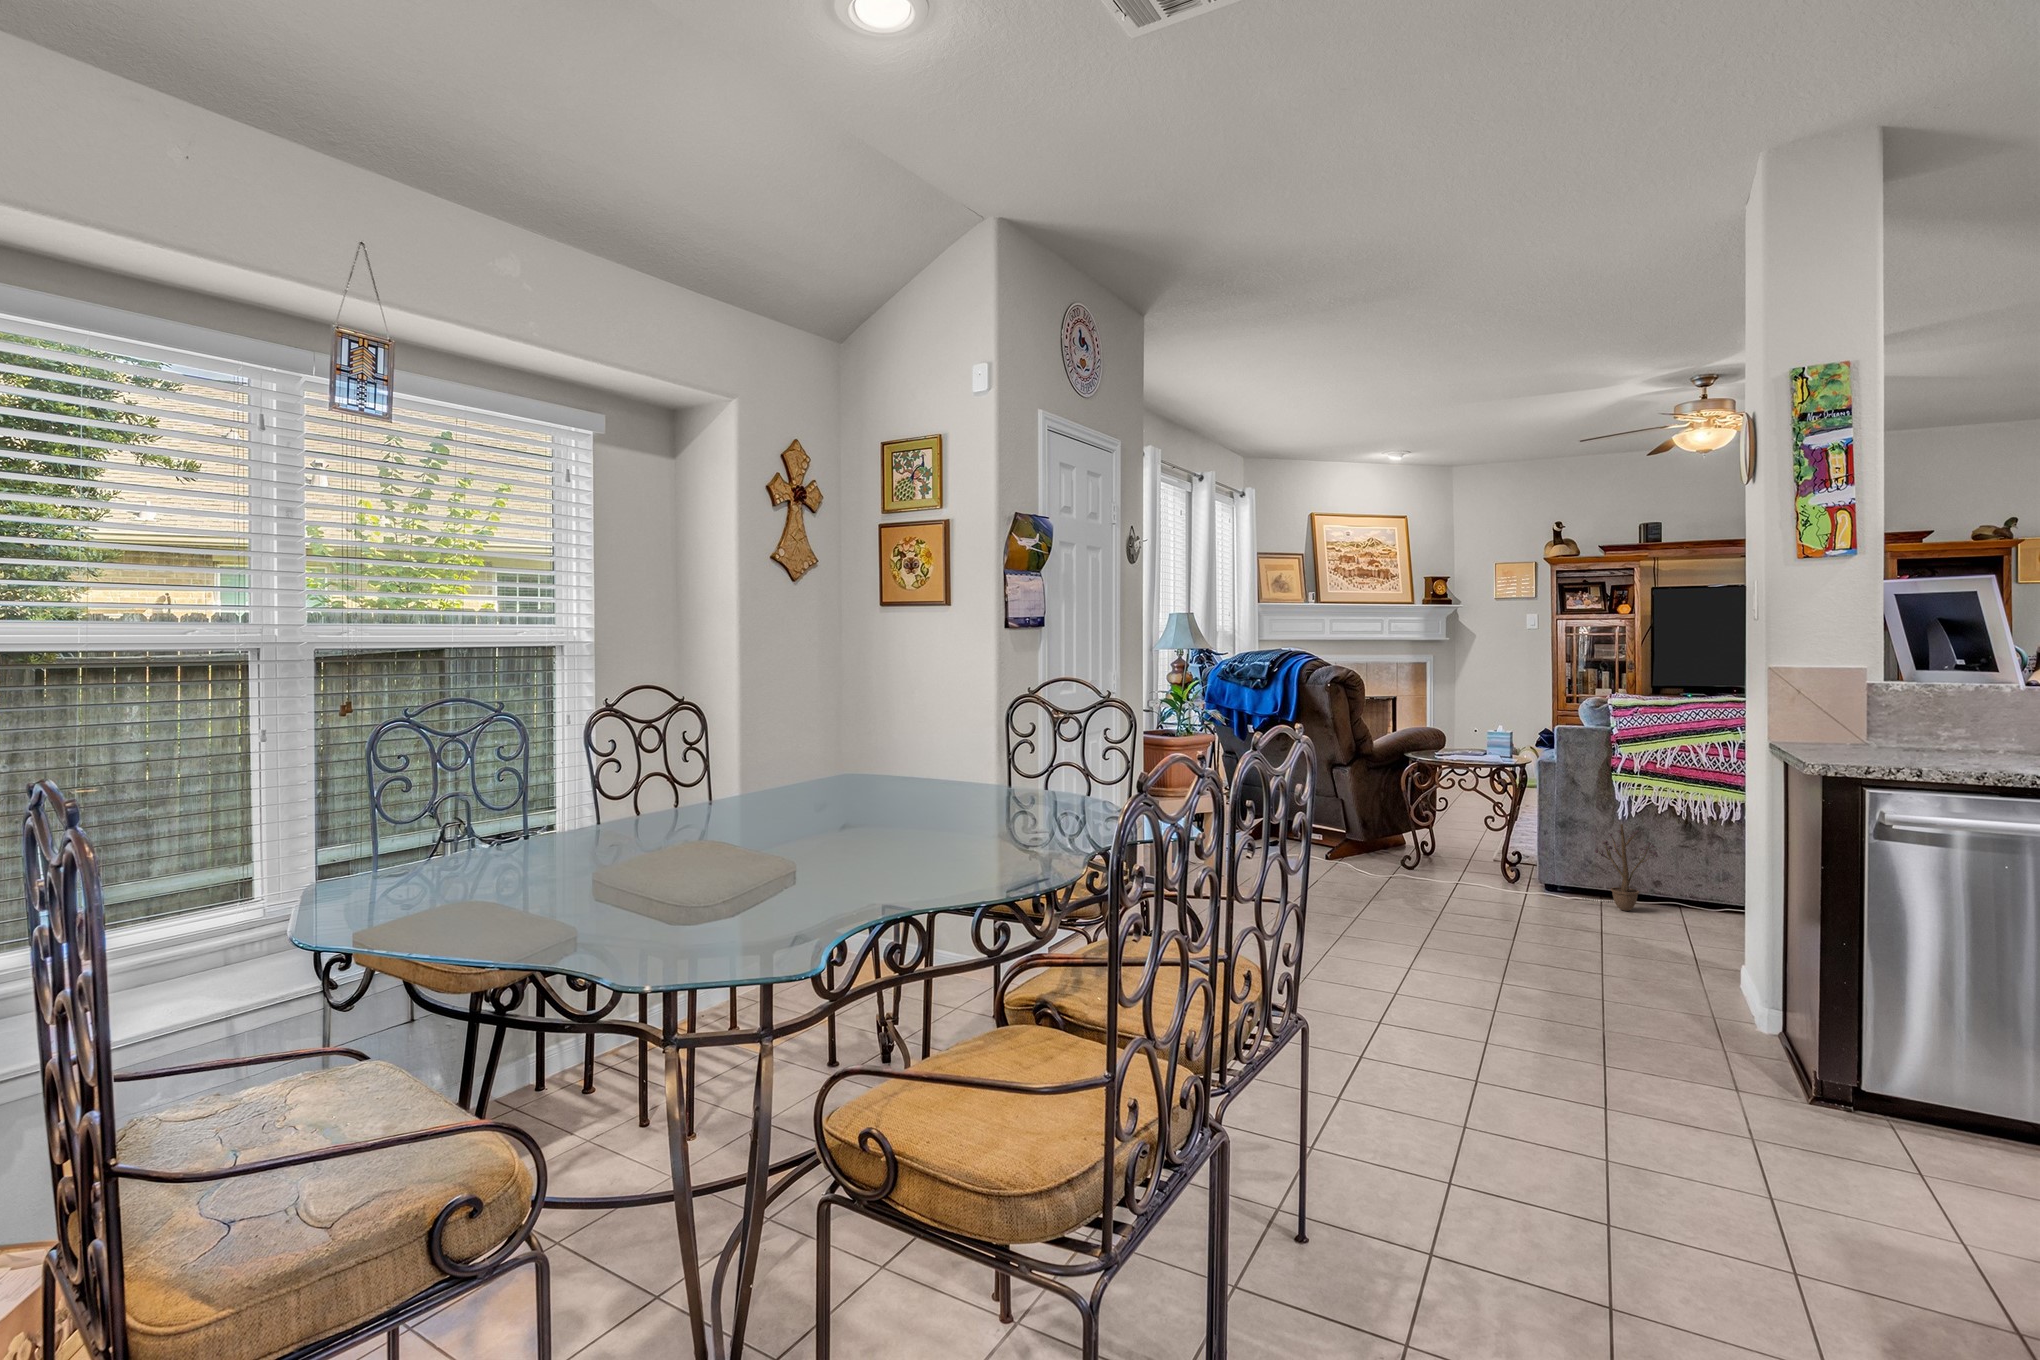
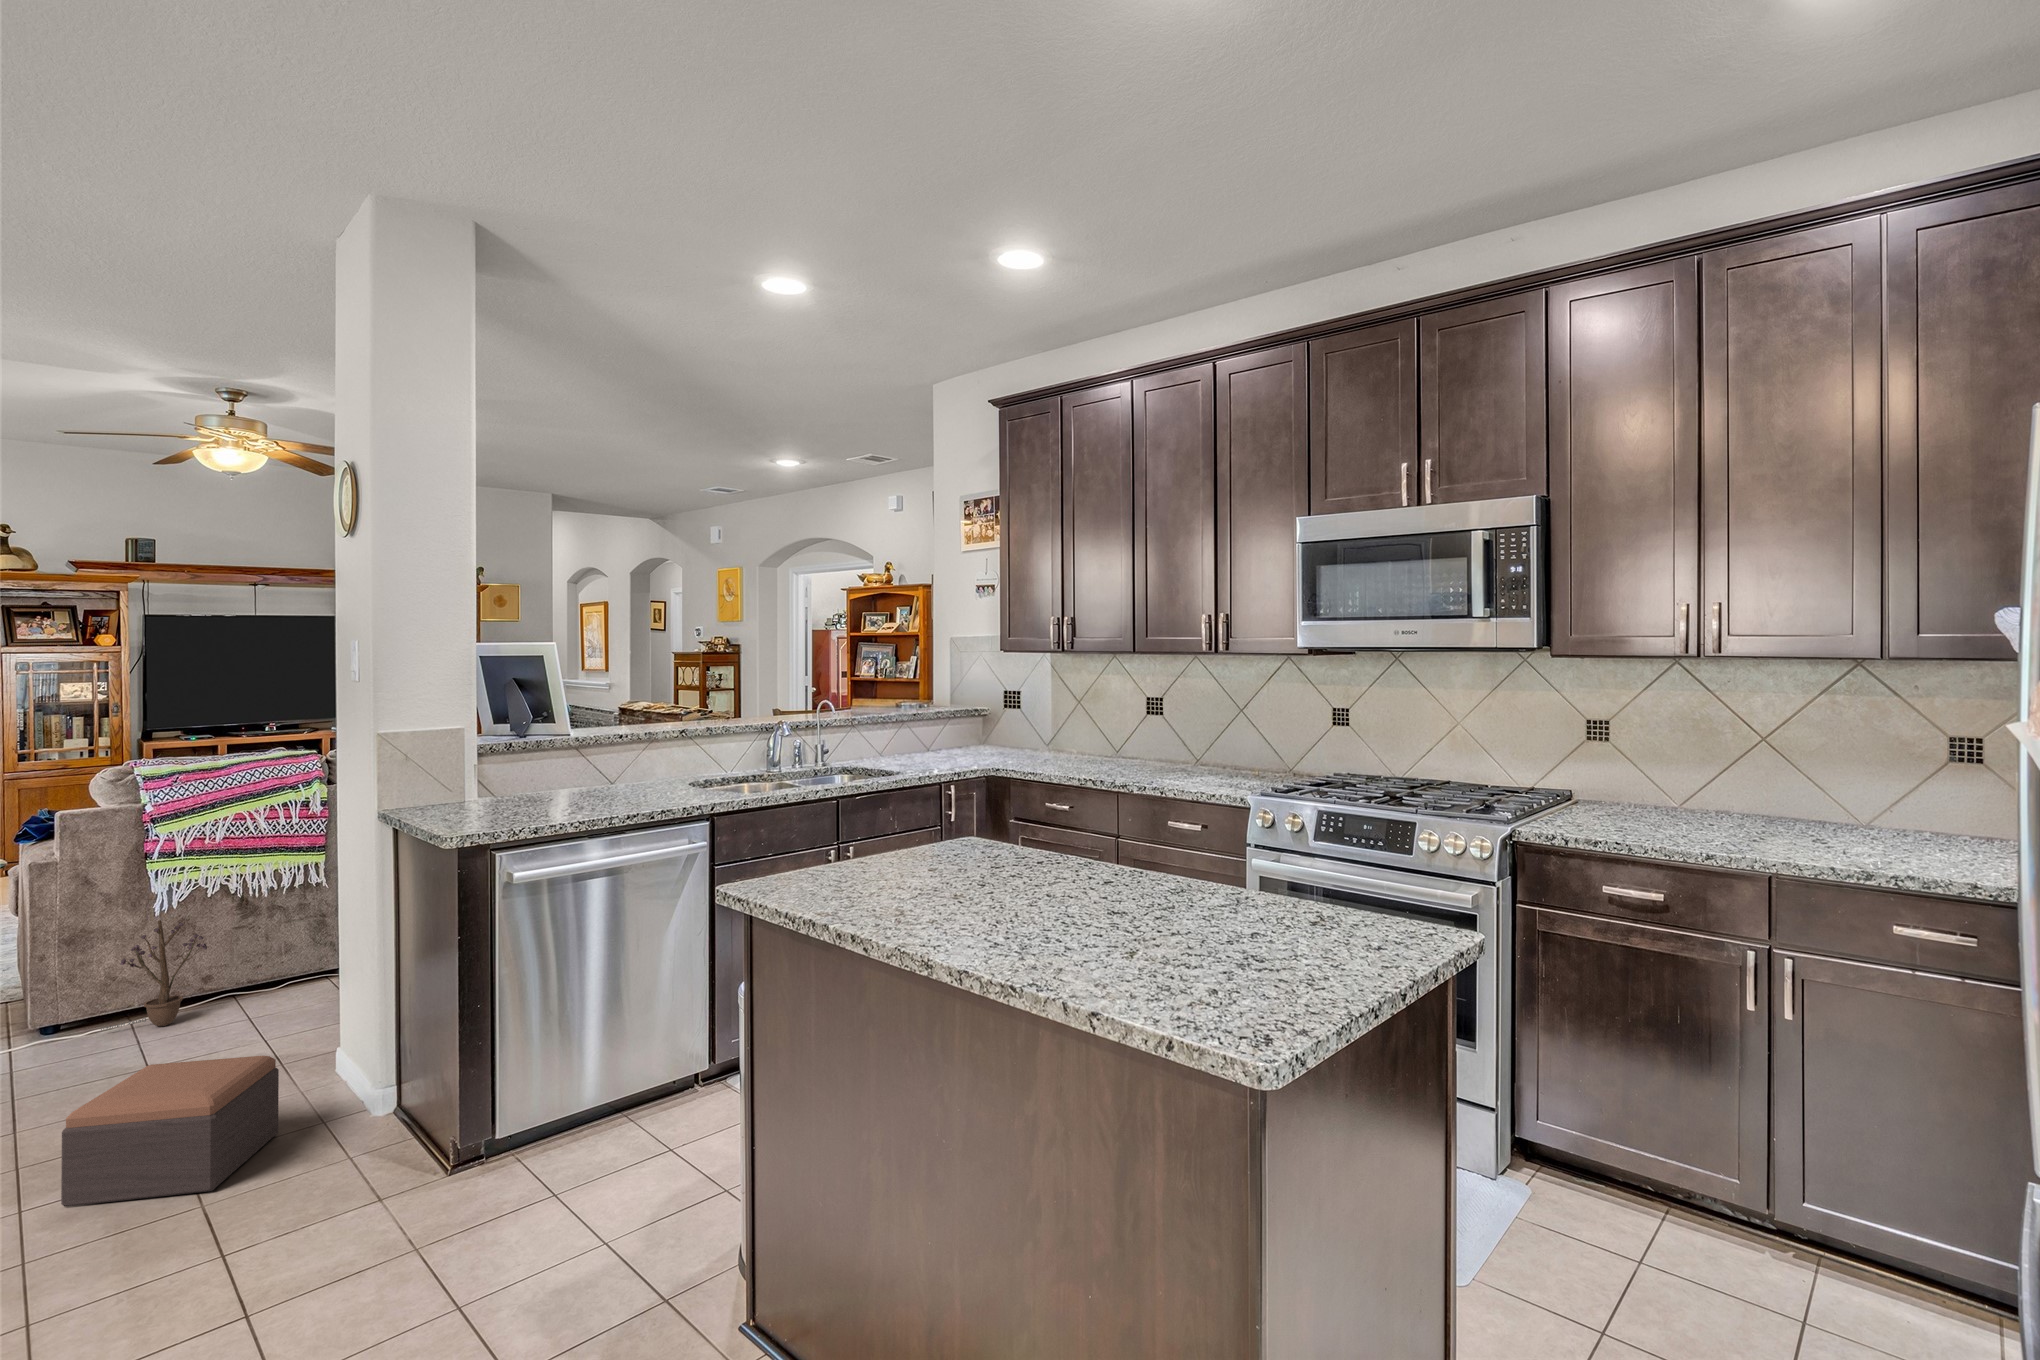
footstool: none [1526,920,1682,1029] -> present [61,1056,279,1207]

